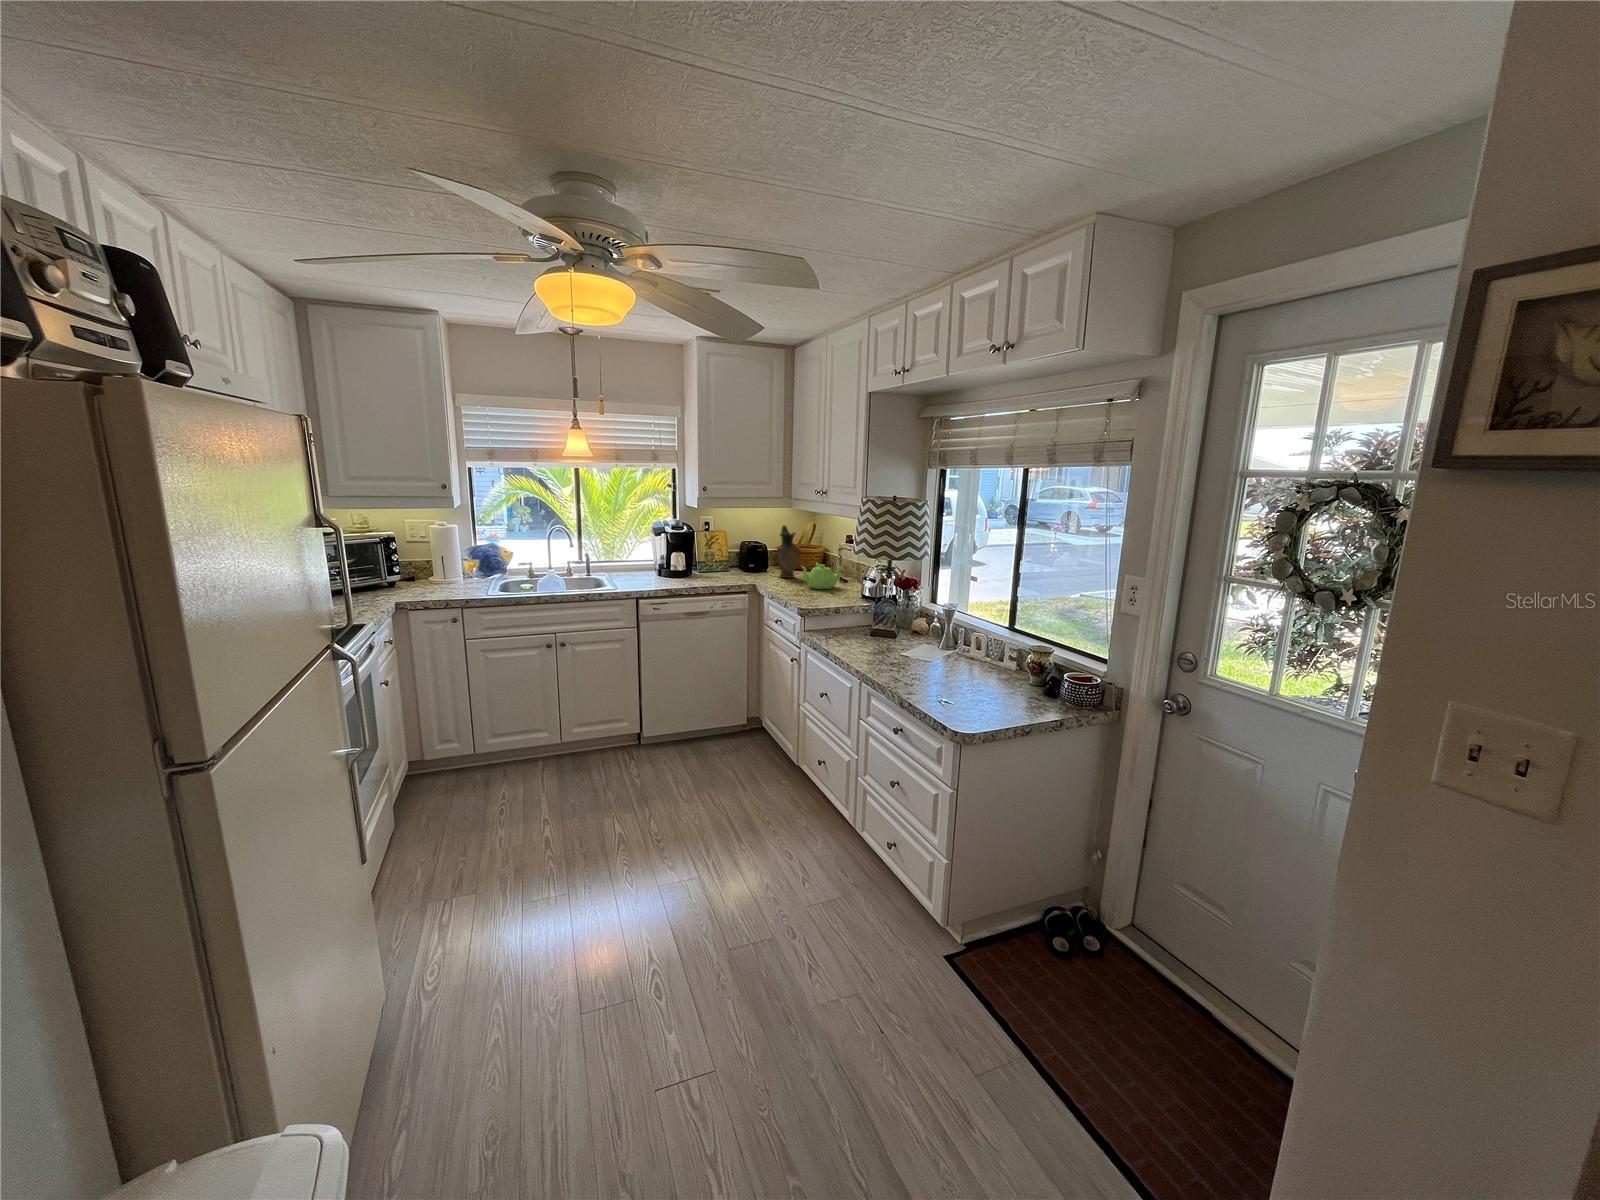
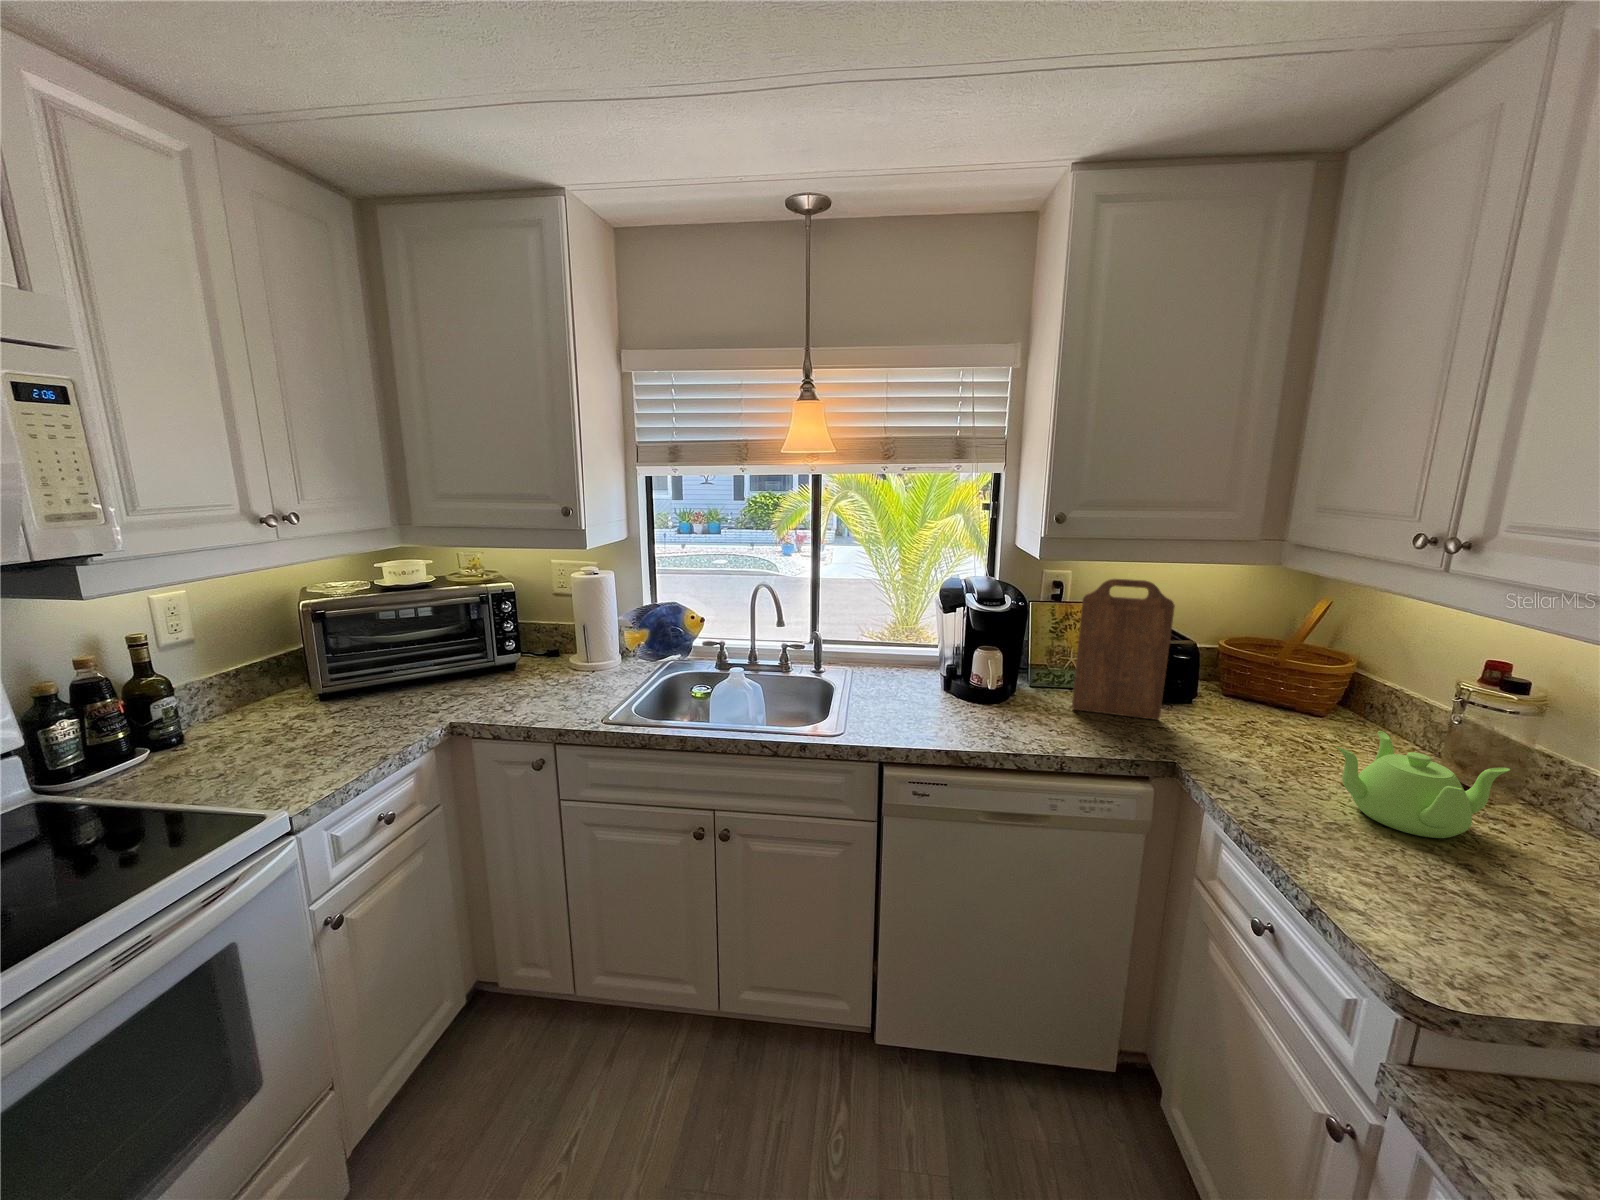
cutting board: none [718,516,753,576] -> present [1072,579,1175,720]
ceramic pitcher: present [778,525,800,578] -> none [1235,608,1312,746]

